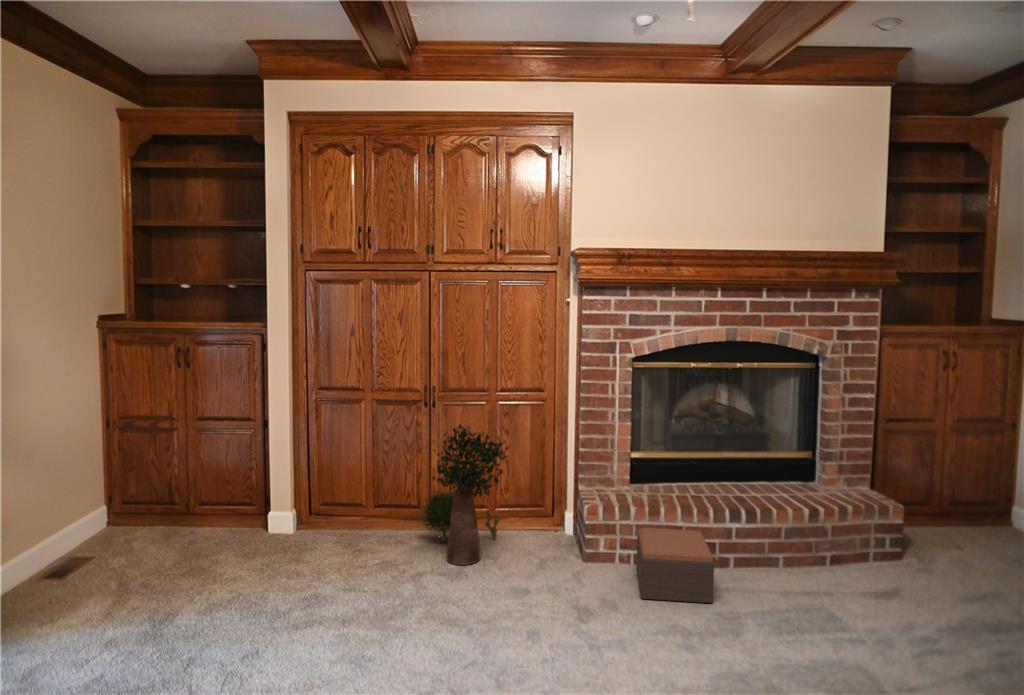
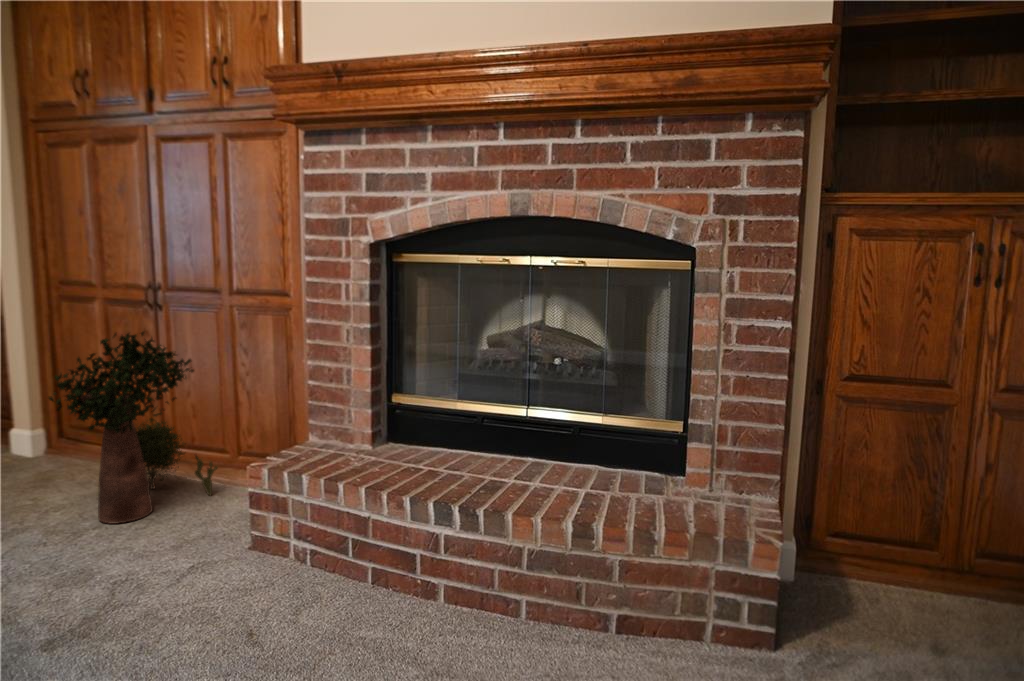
footstool: present [637,528,714,603] -> none [202,510,370,657]

